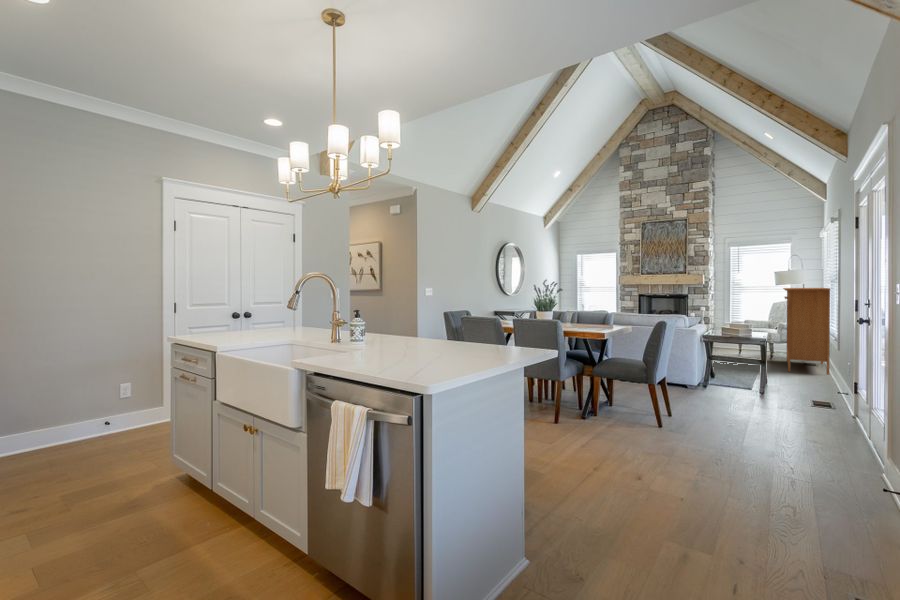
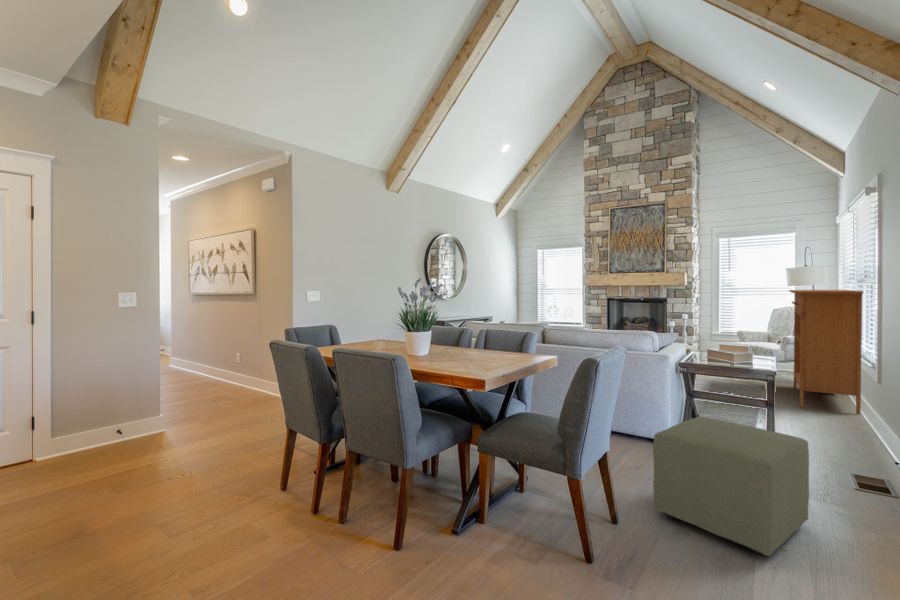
ottoman: none [691,361,778,424] -> present [653,417,809,556]

